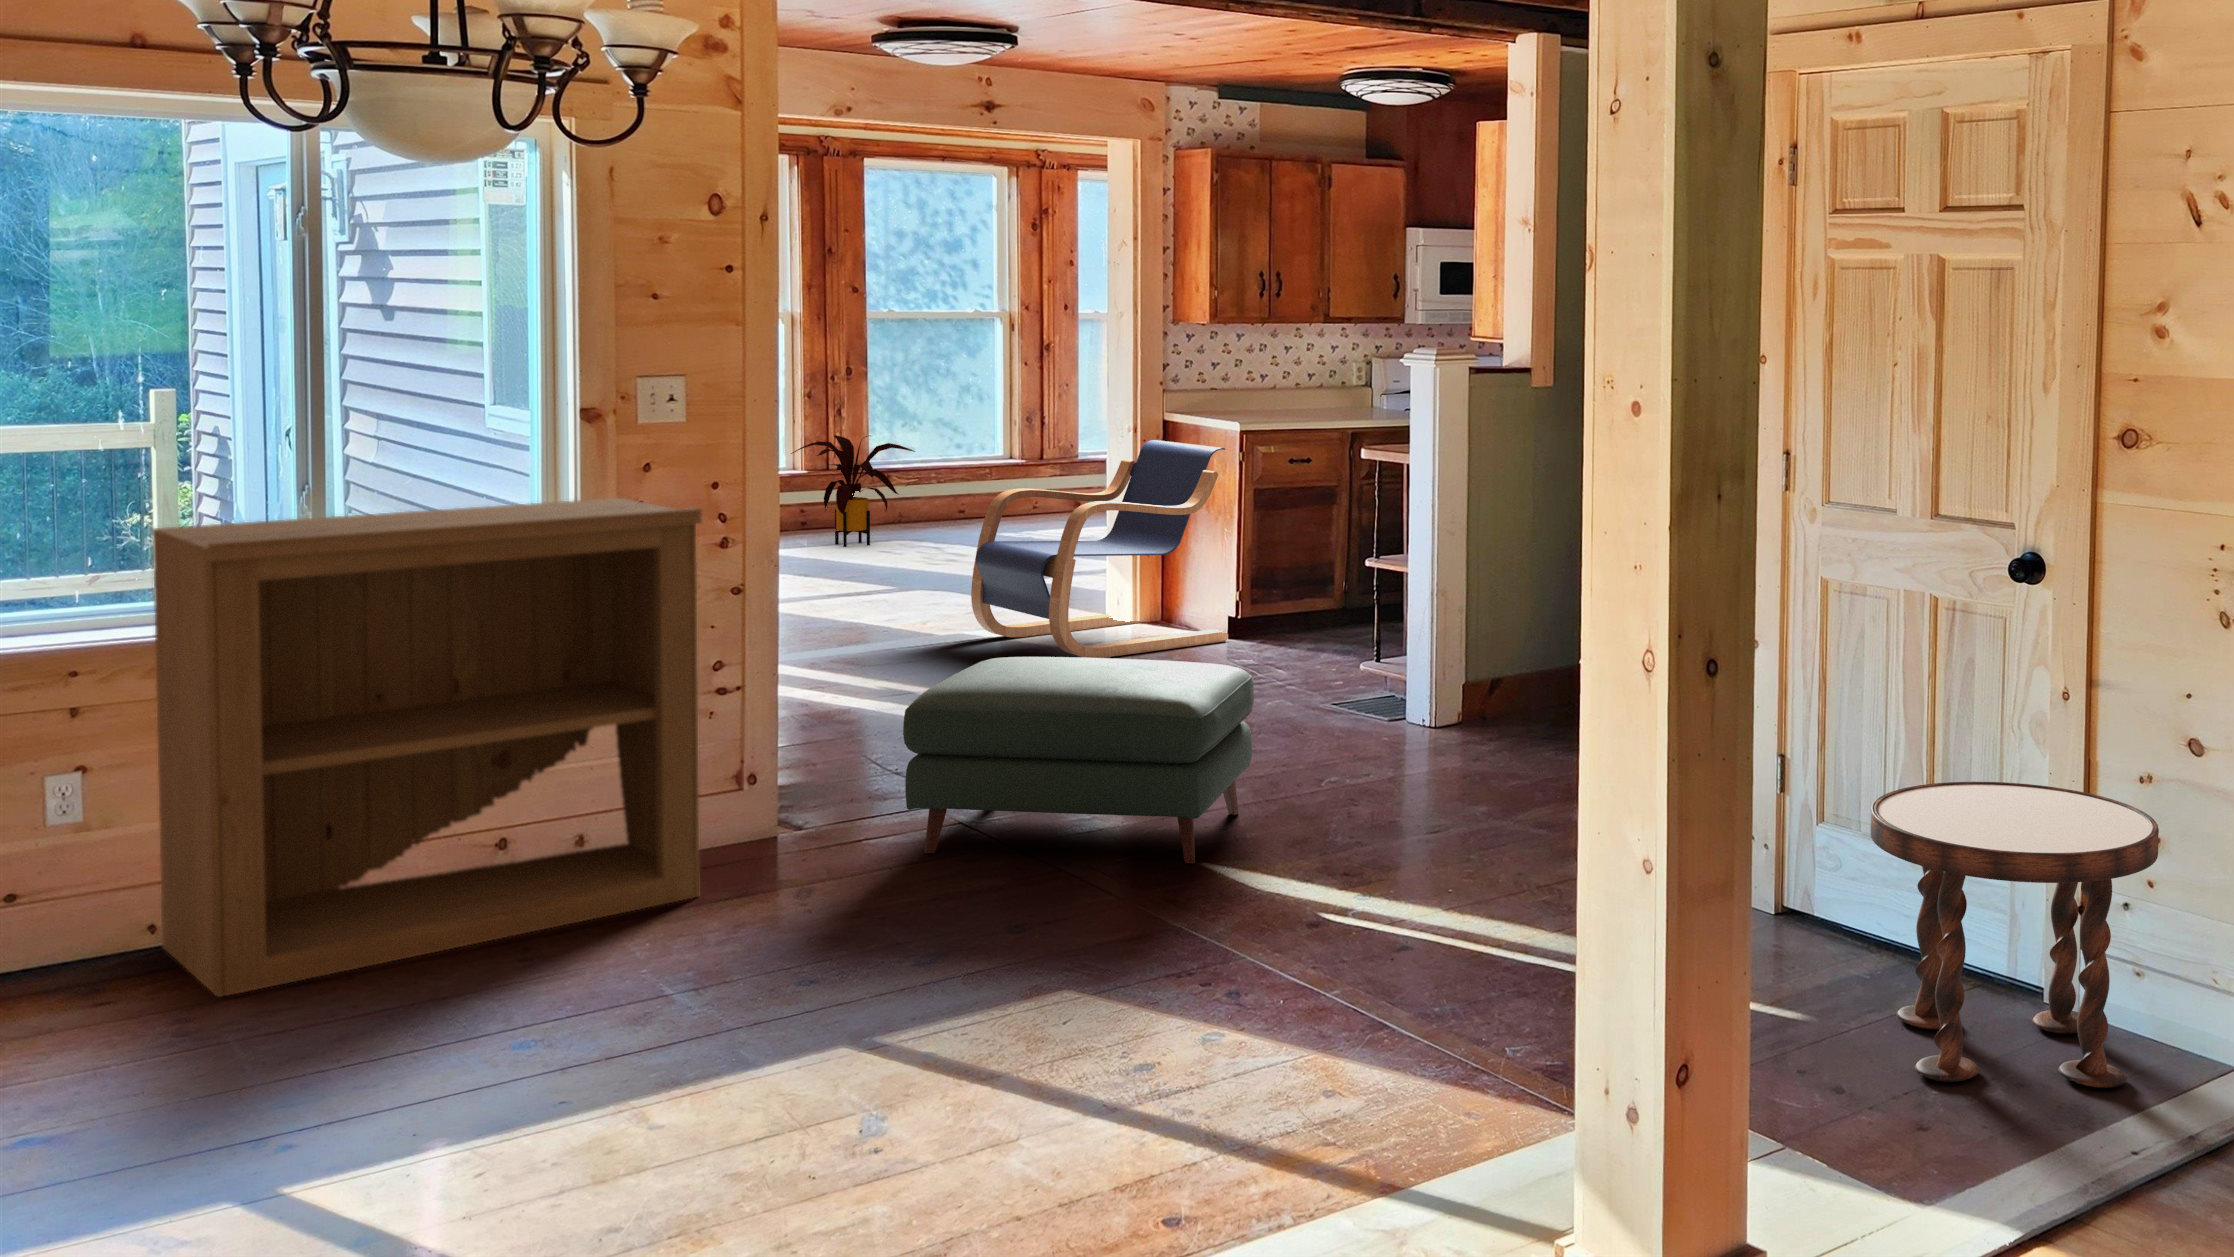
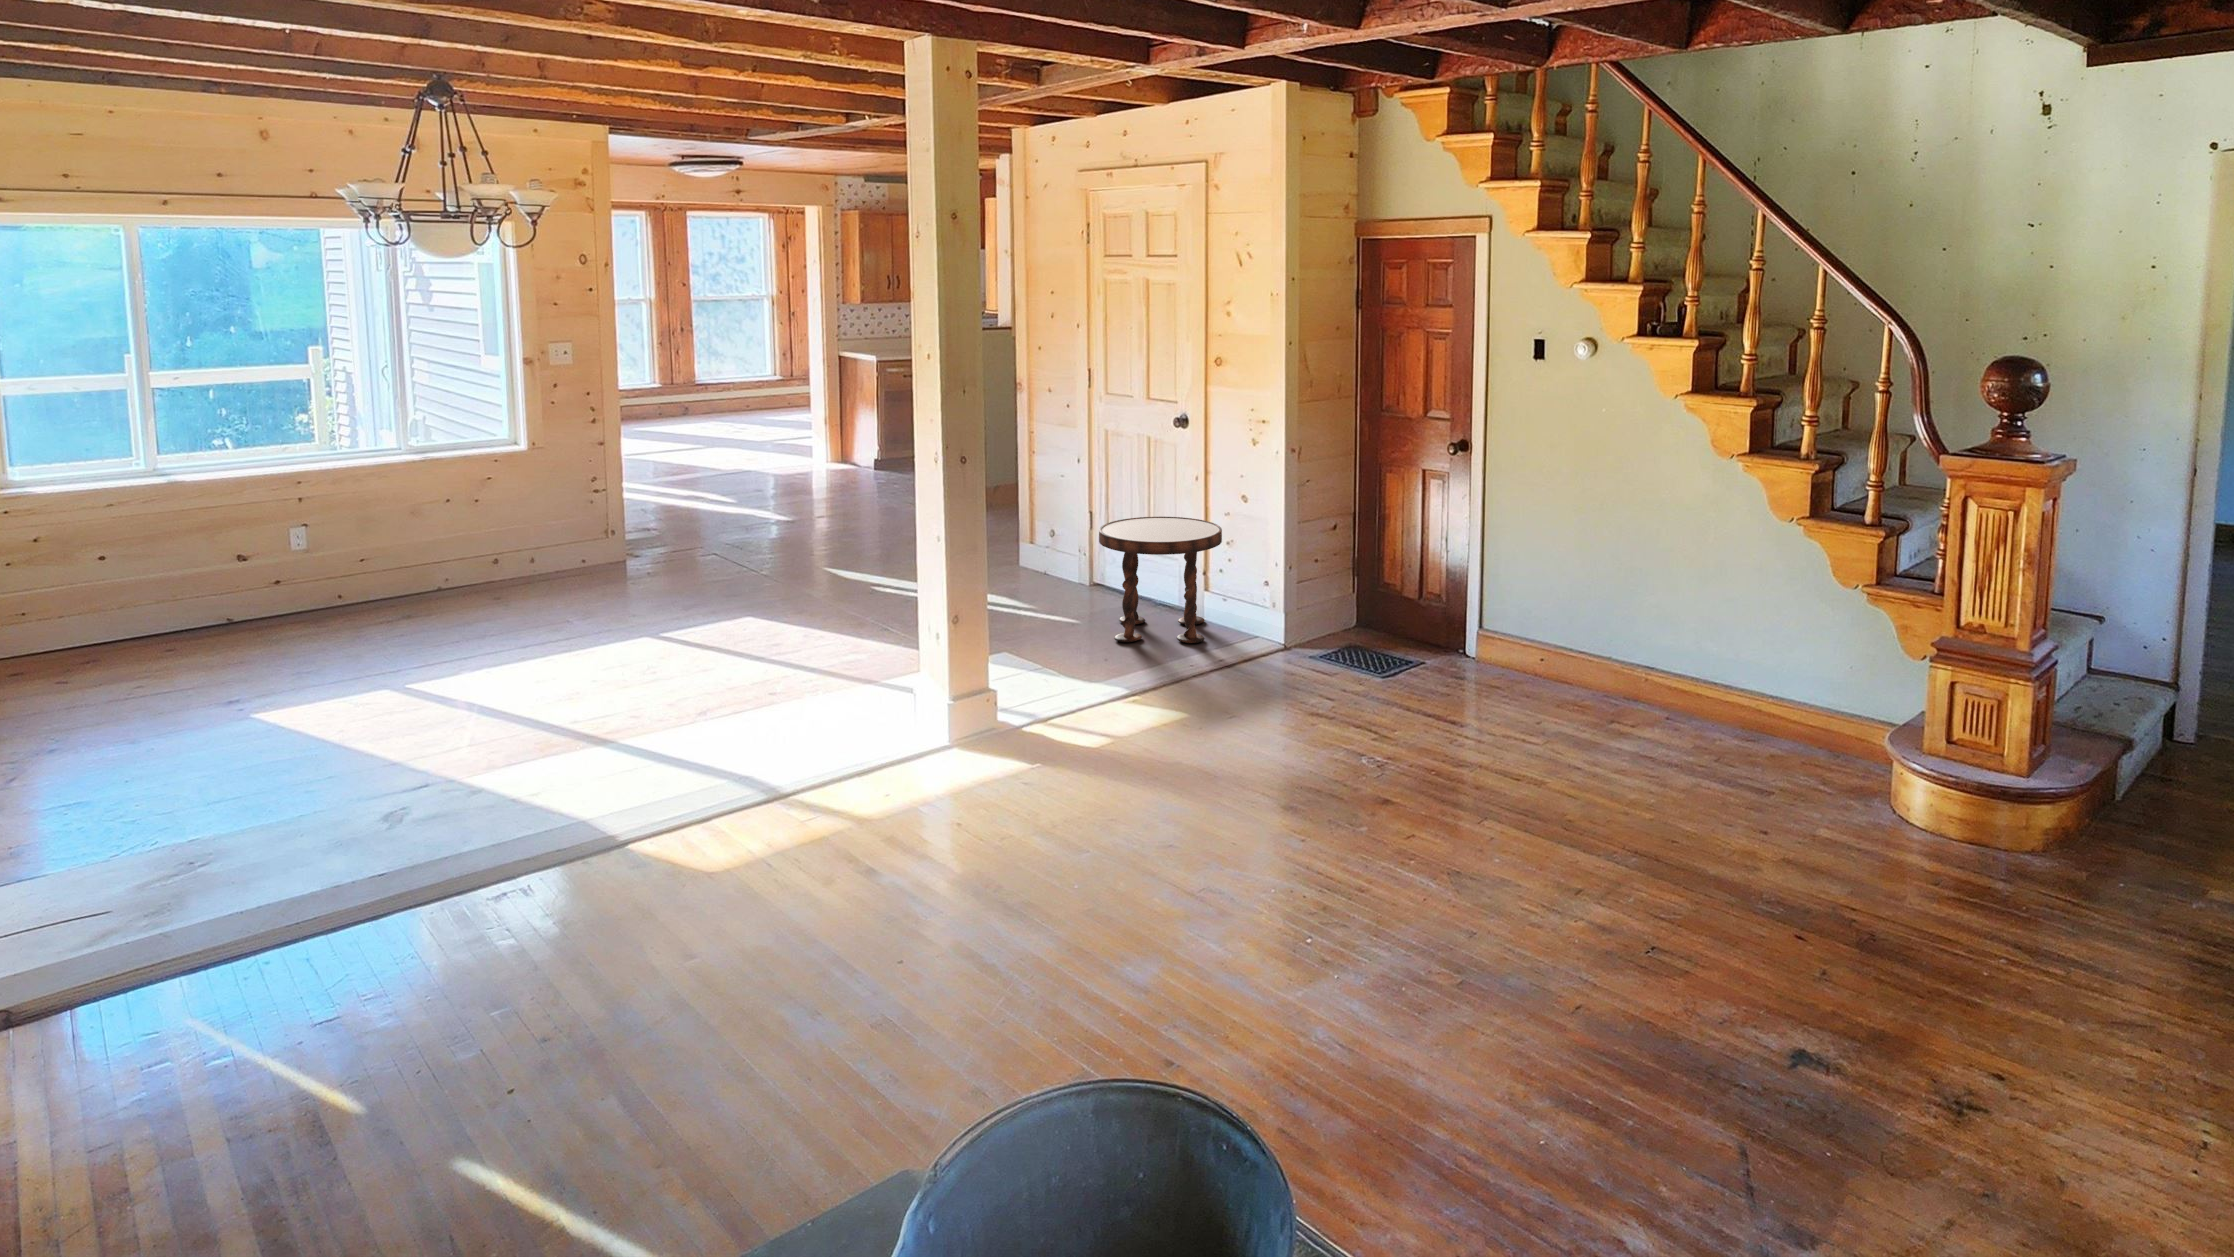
house plant: present [791,435,915,547] -> none [651,365,720,426]
lounge chair: present [971,440,1228,658] -> none [740,366,875,479]
bookshelf: present [152,498,702,997] -> none [323,400,587,626]
ottoman: present [903,657,1254,863] -> none [684,475,859,568]

